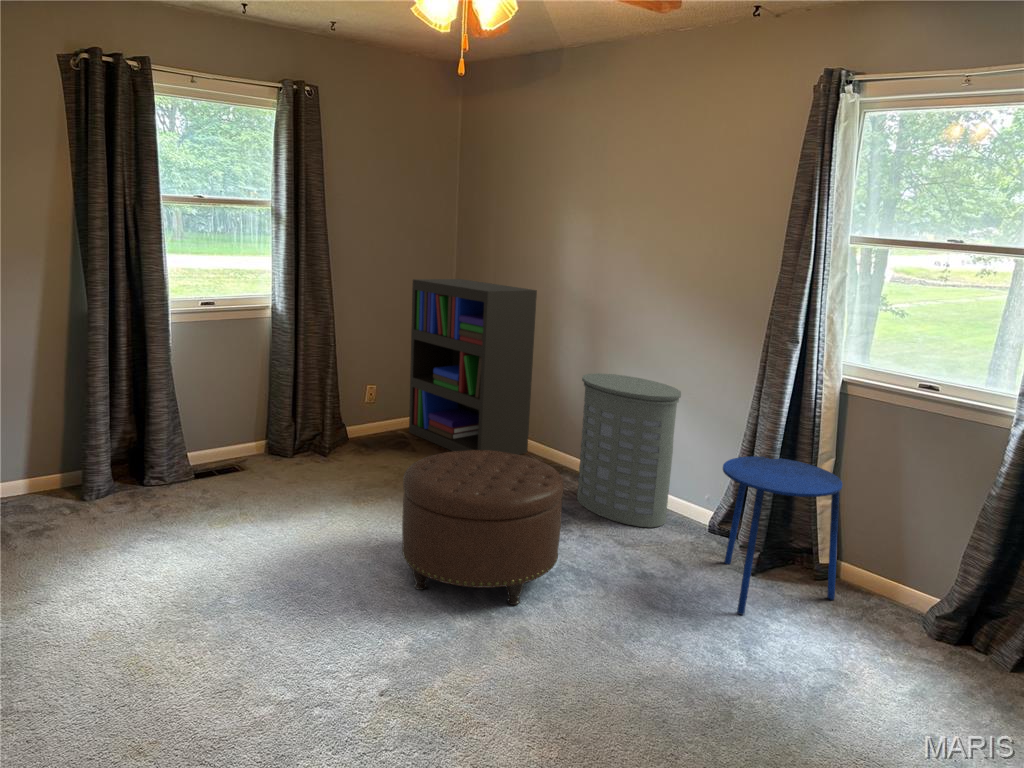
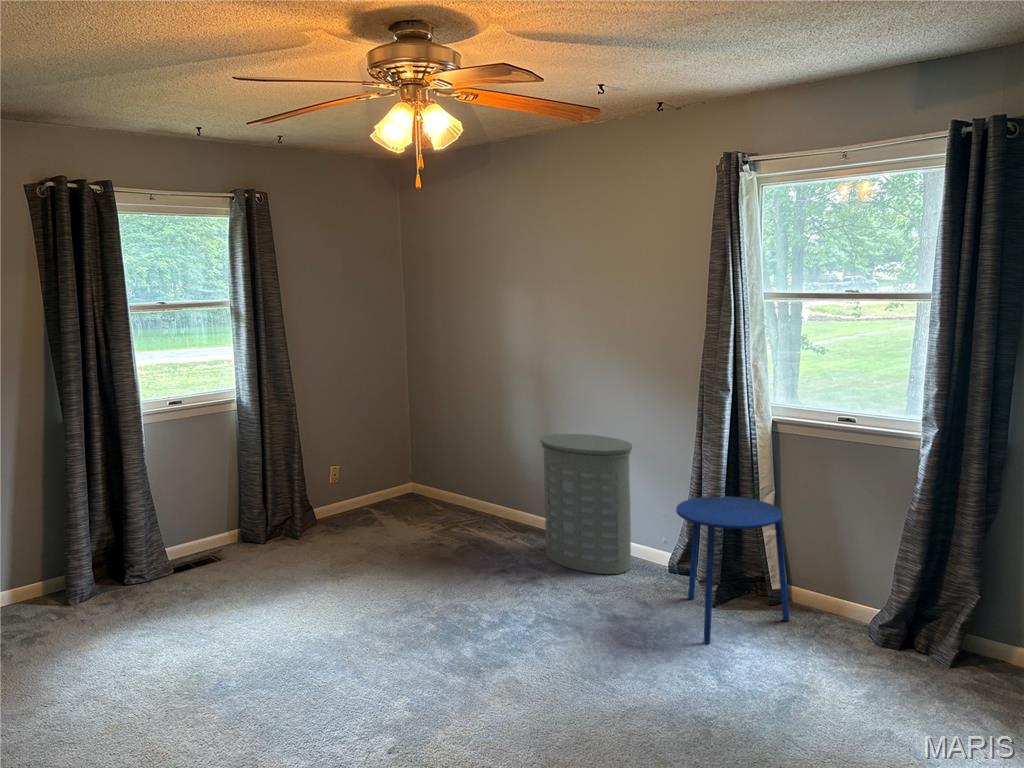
bookshelf: present [409,279,537,455] -> none [369,356,494,531]
ottoman: present [402,450,564,605] -> none [385,516,536,658]

